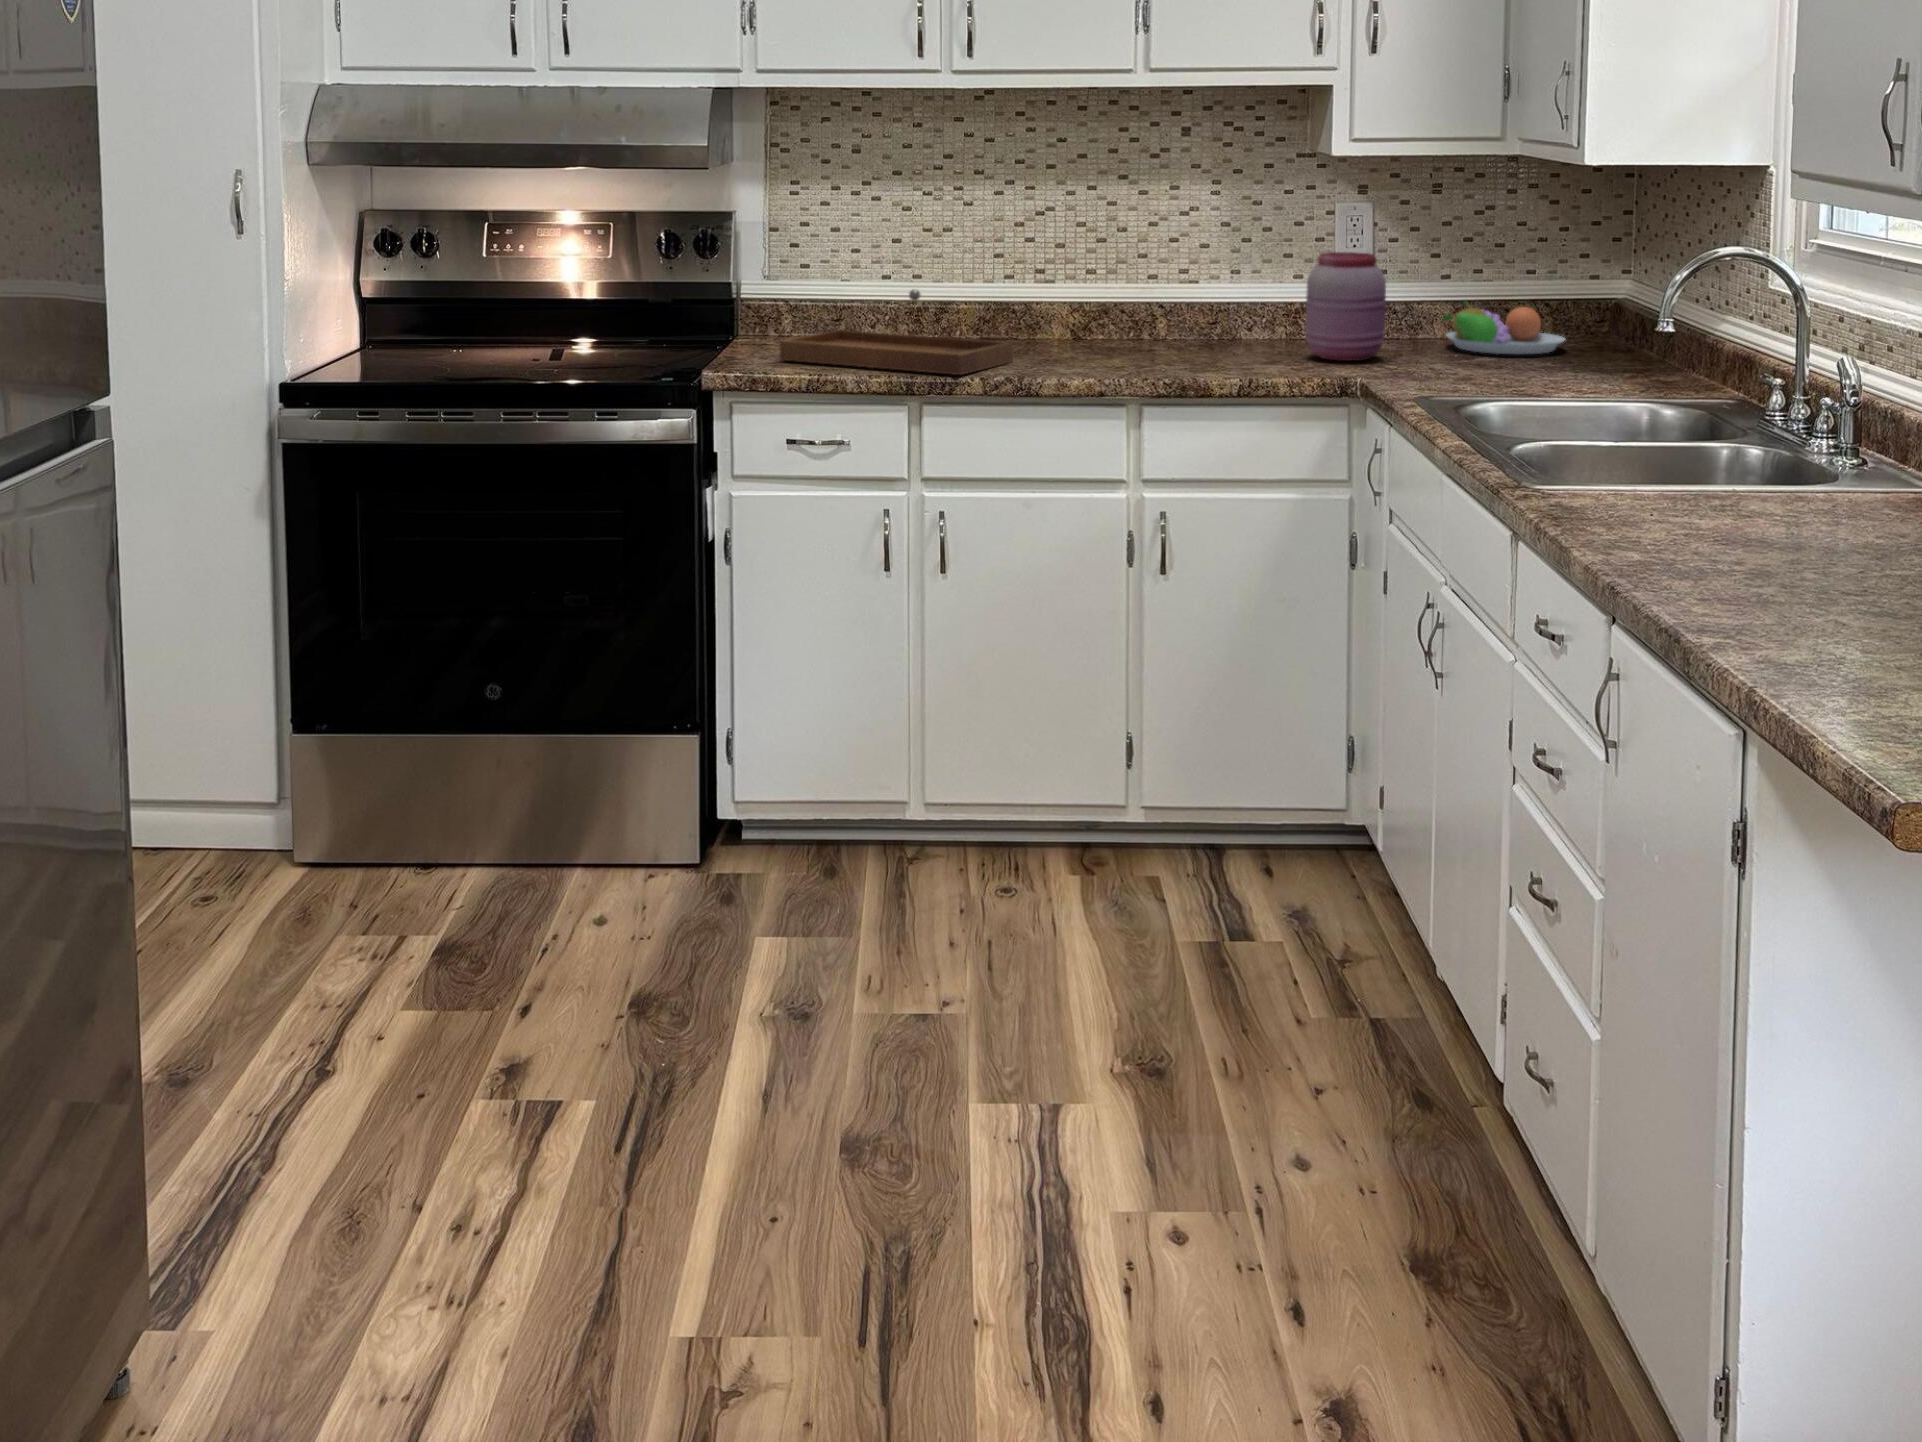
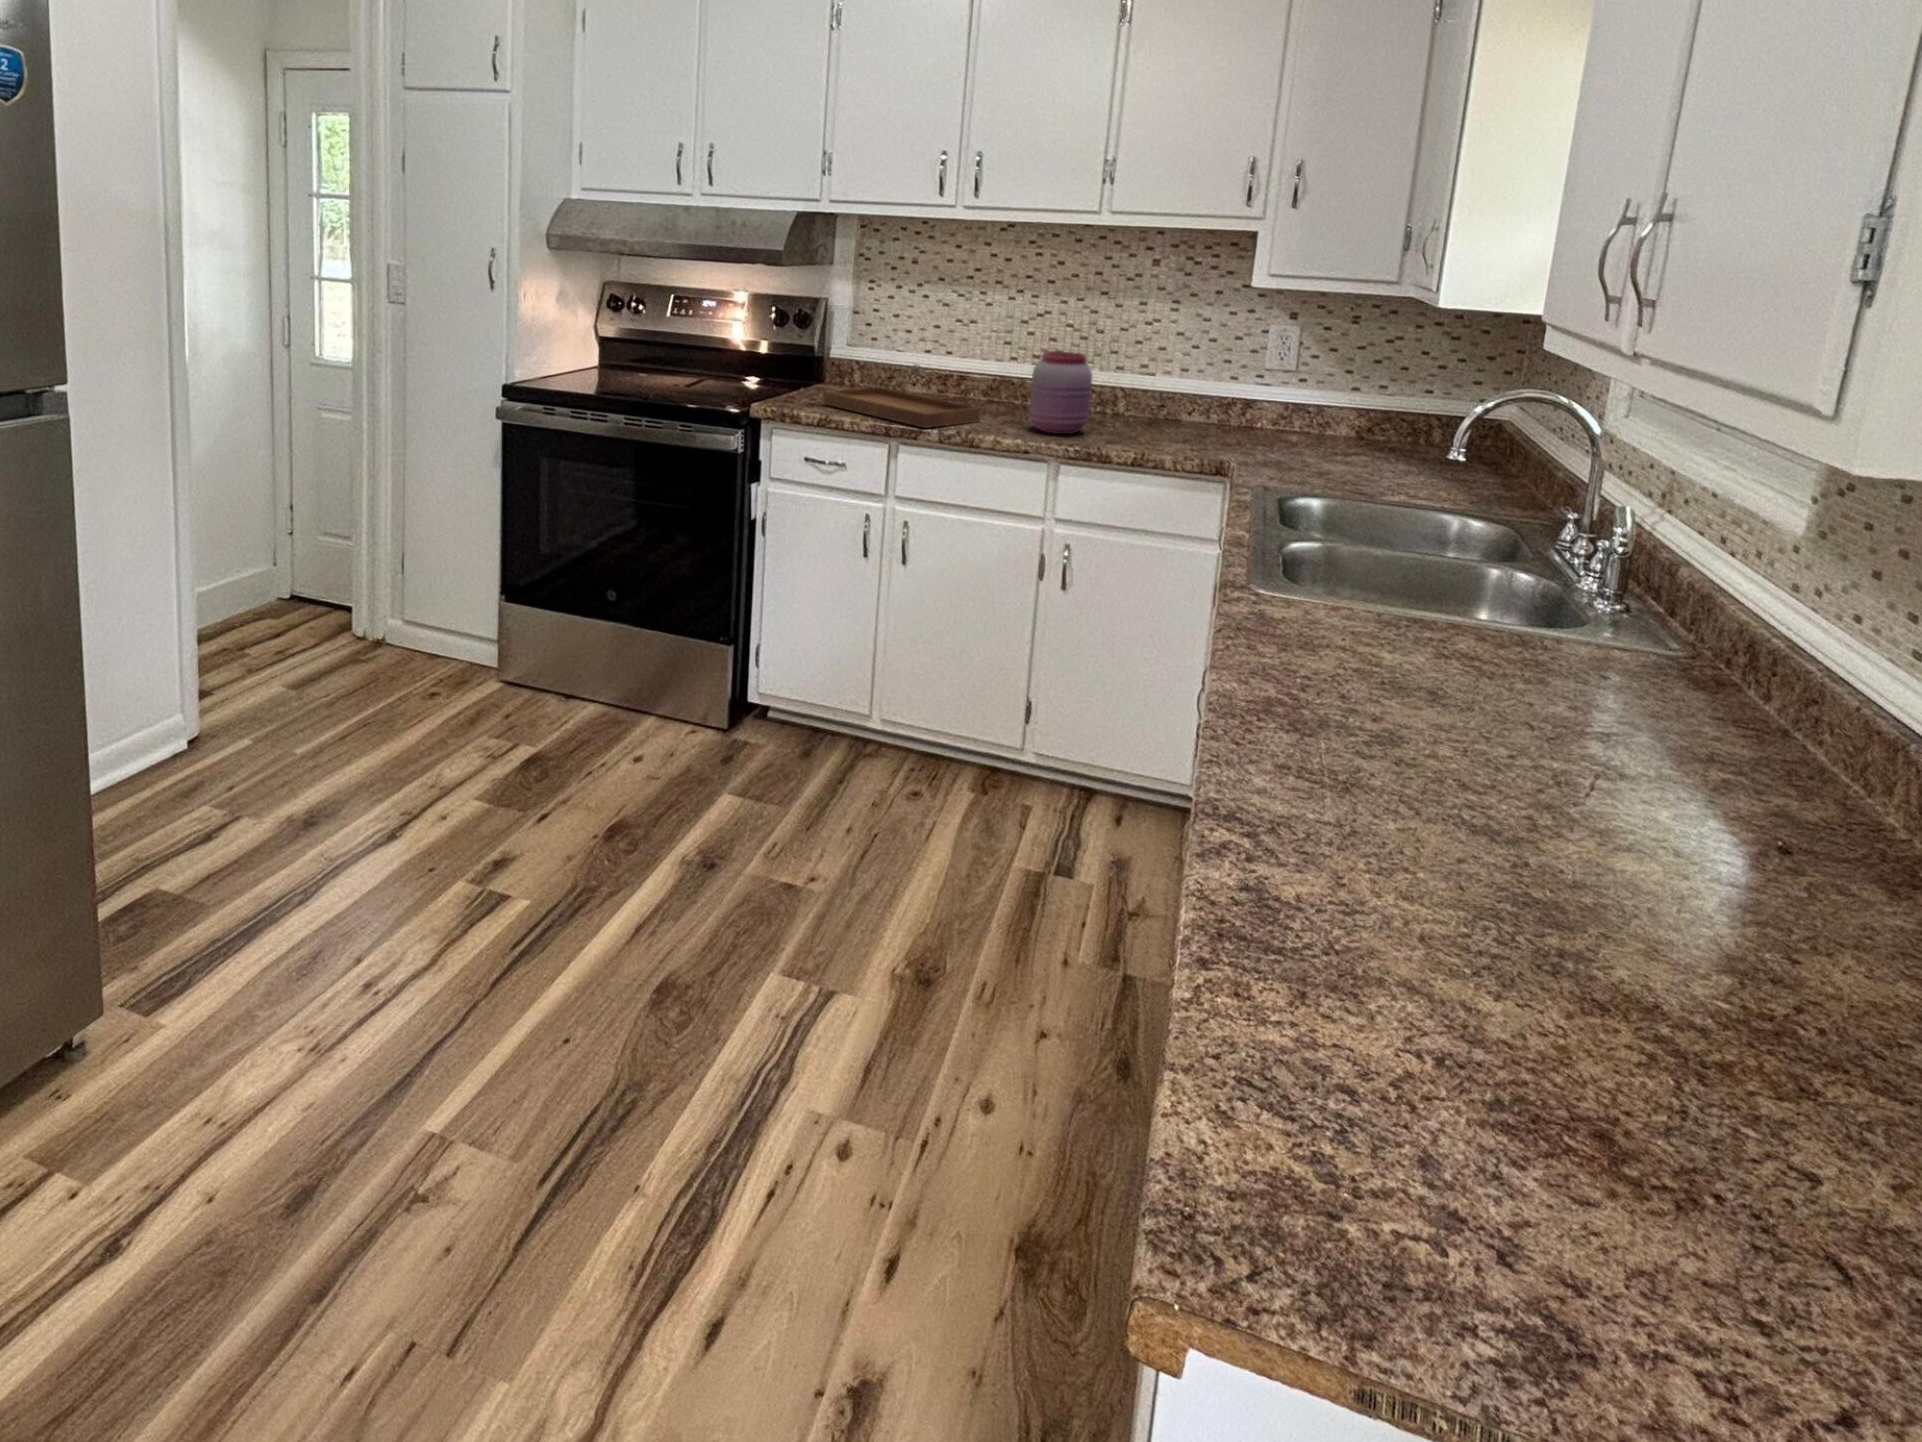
jar: present [1306,252,1386,361] -> present [1029,351,1092,434]
fruit bowl: present [1442,300,1565,354] -> none [1334,409,1448,460]

